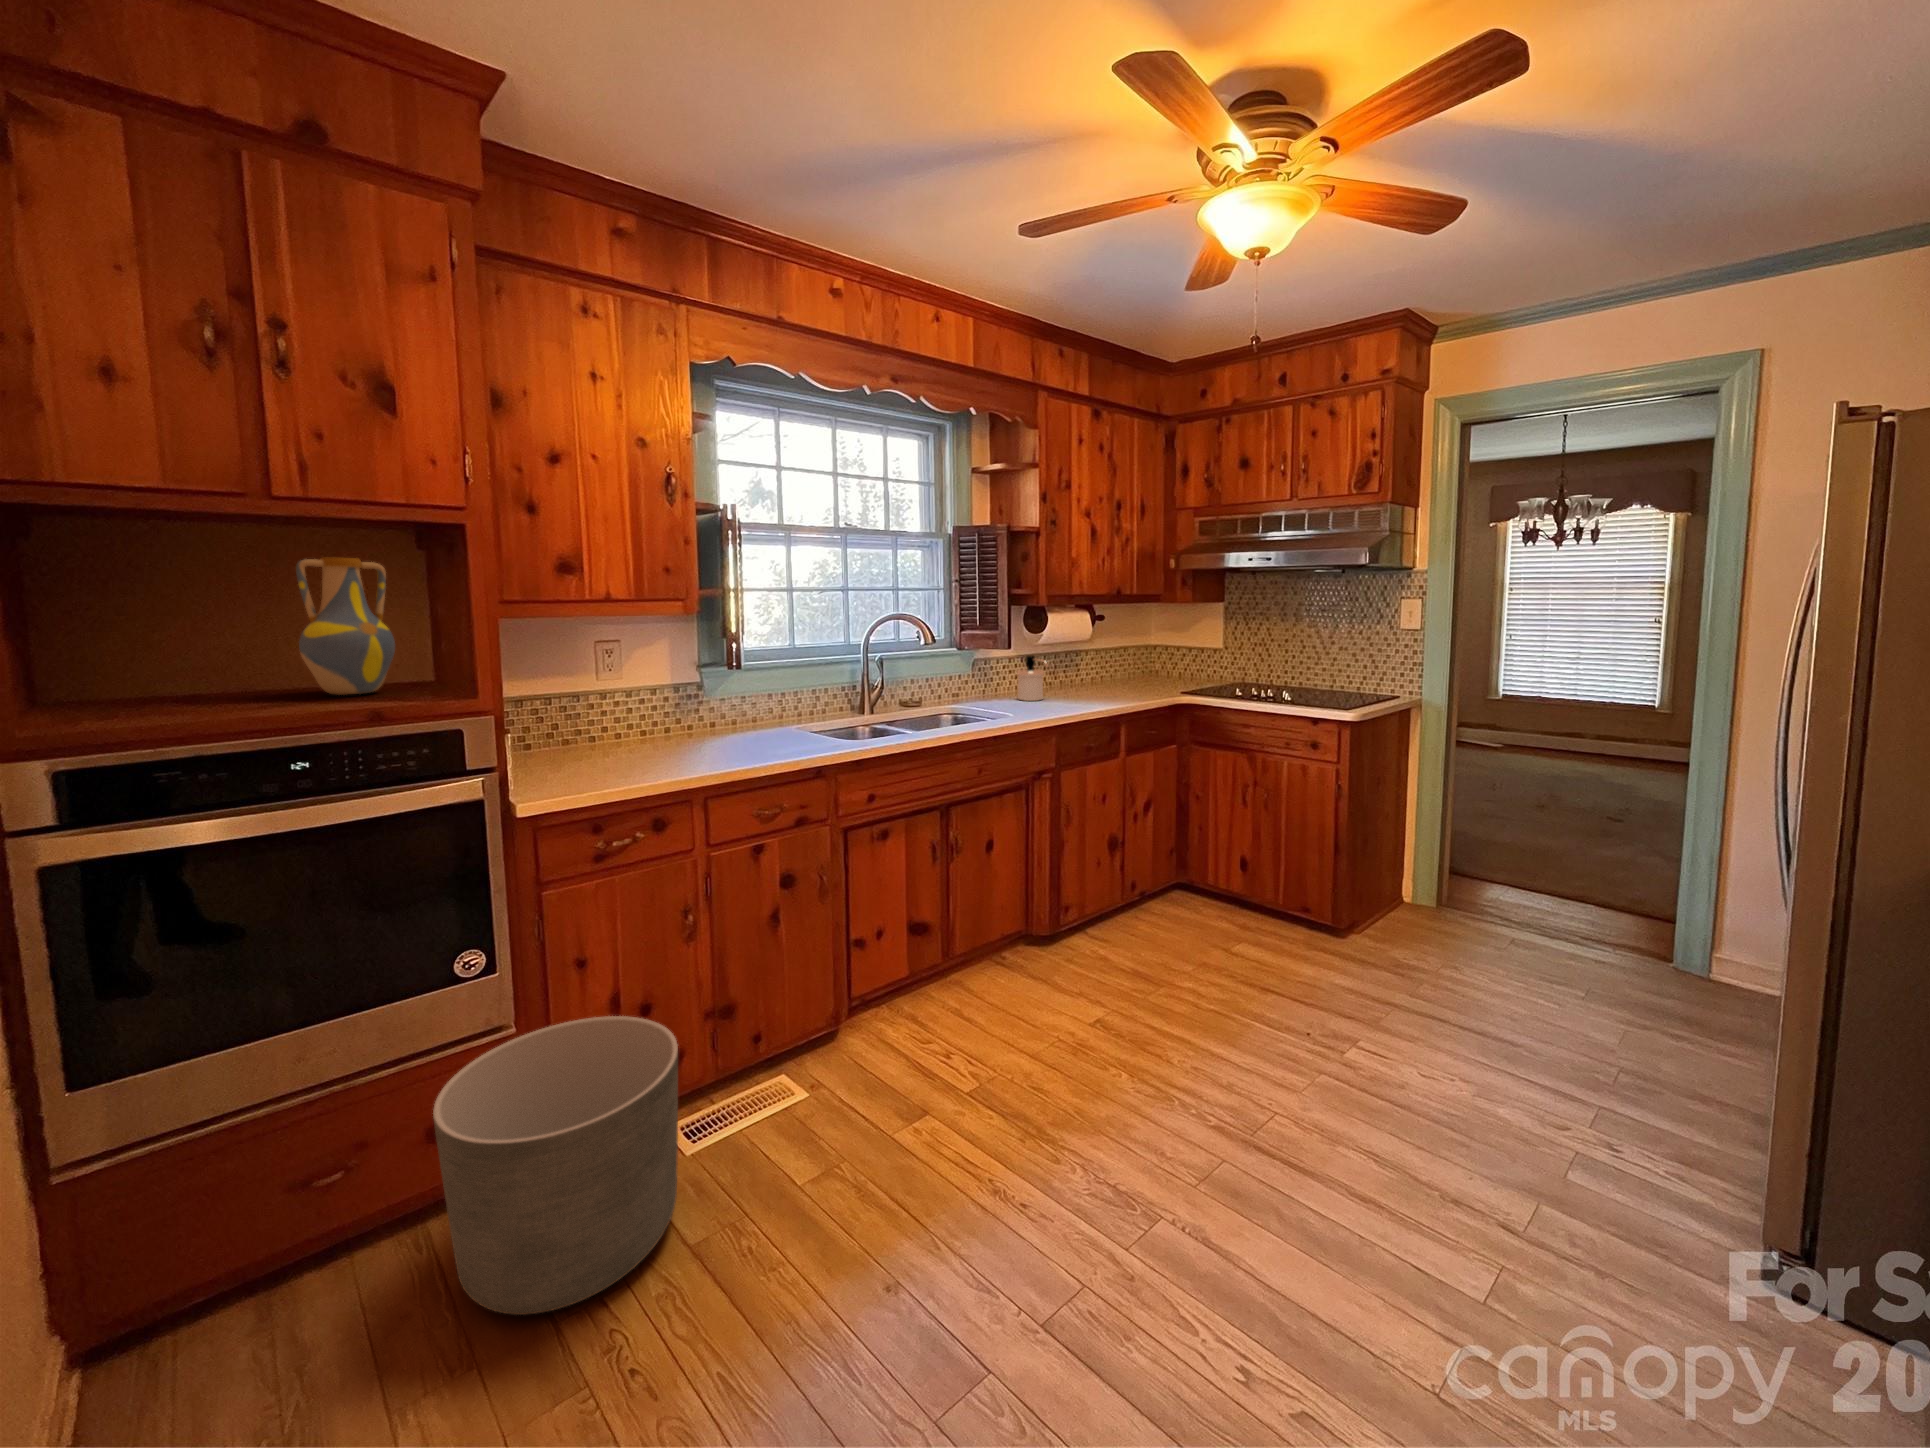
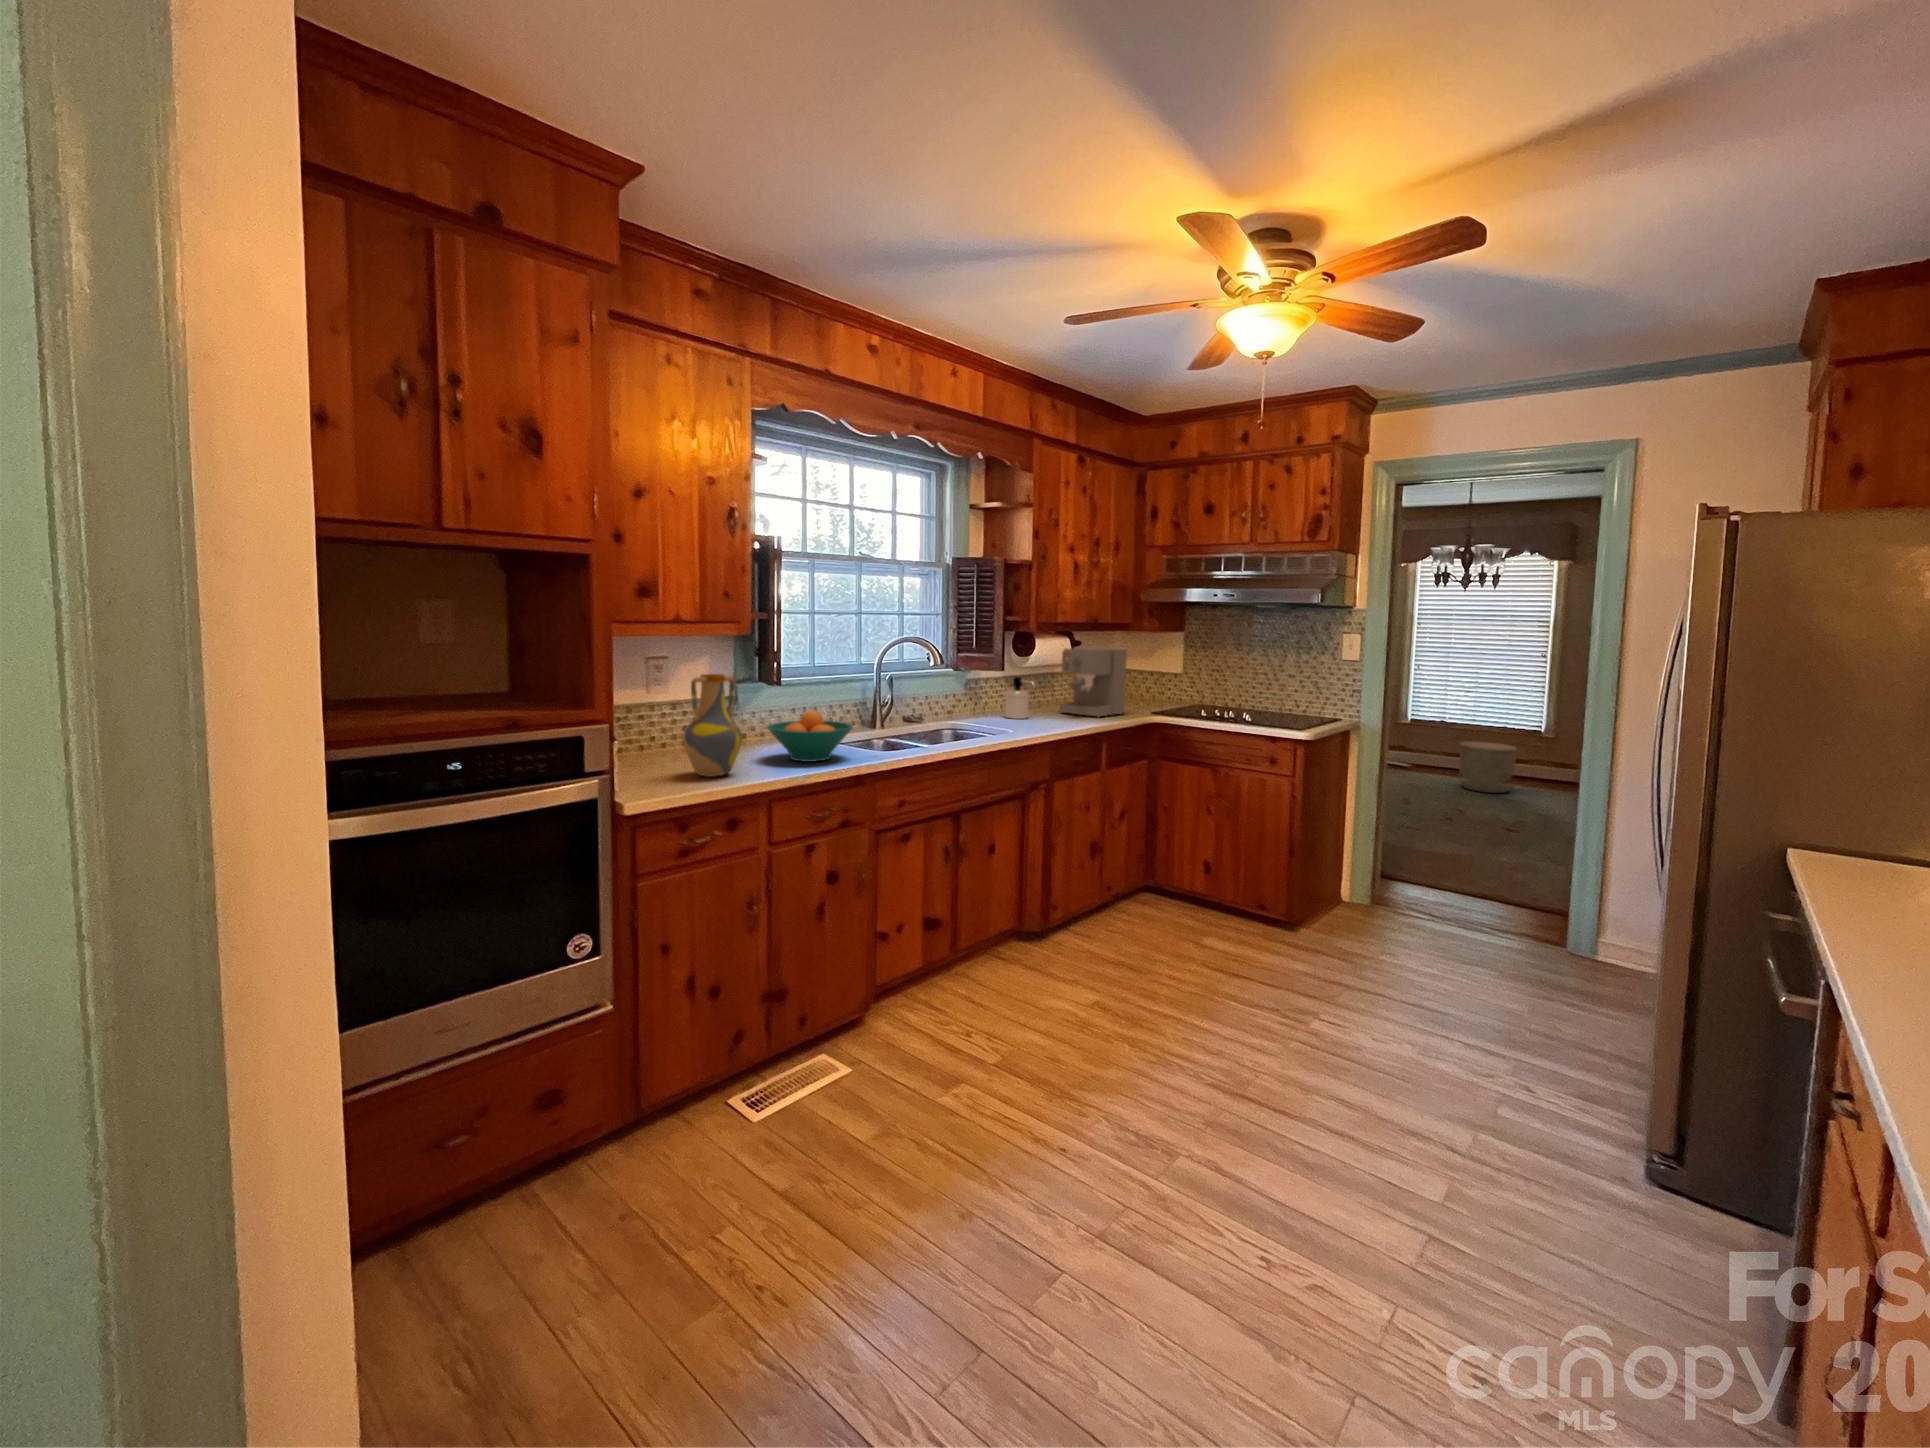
vase: present [296,558,395,695] -> present [683,674,742,777]
coffee maker: none [1081,621,1153,698] -> present [1060,647,1127,717]
fruit bowl: none [719,696,815,752] -> present [768,711,853,762]
planter: present [433,1016,678,1315] -> present [1459,742,1517,793]

